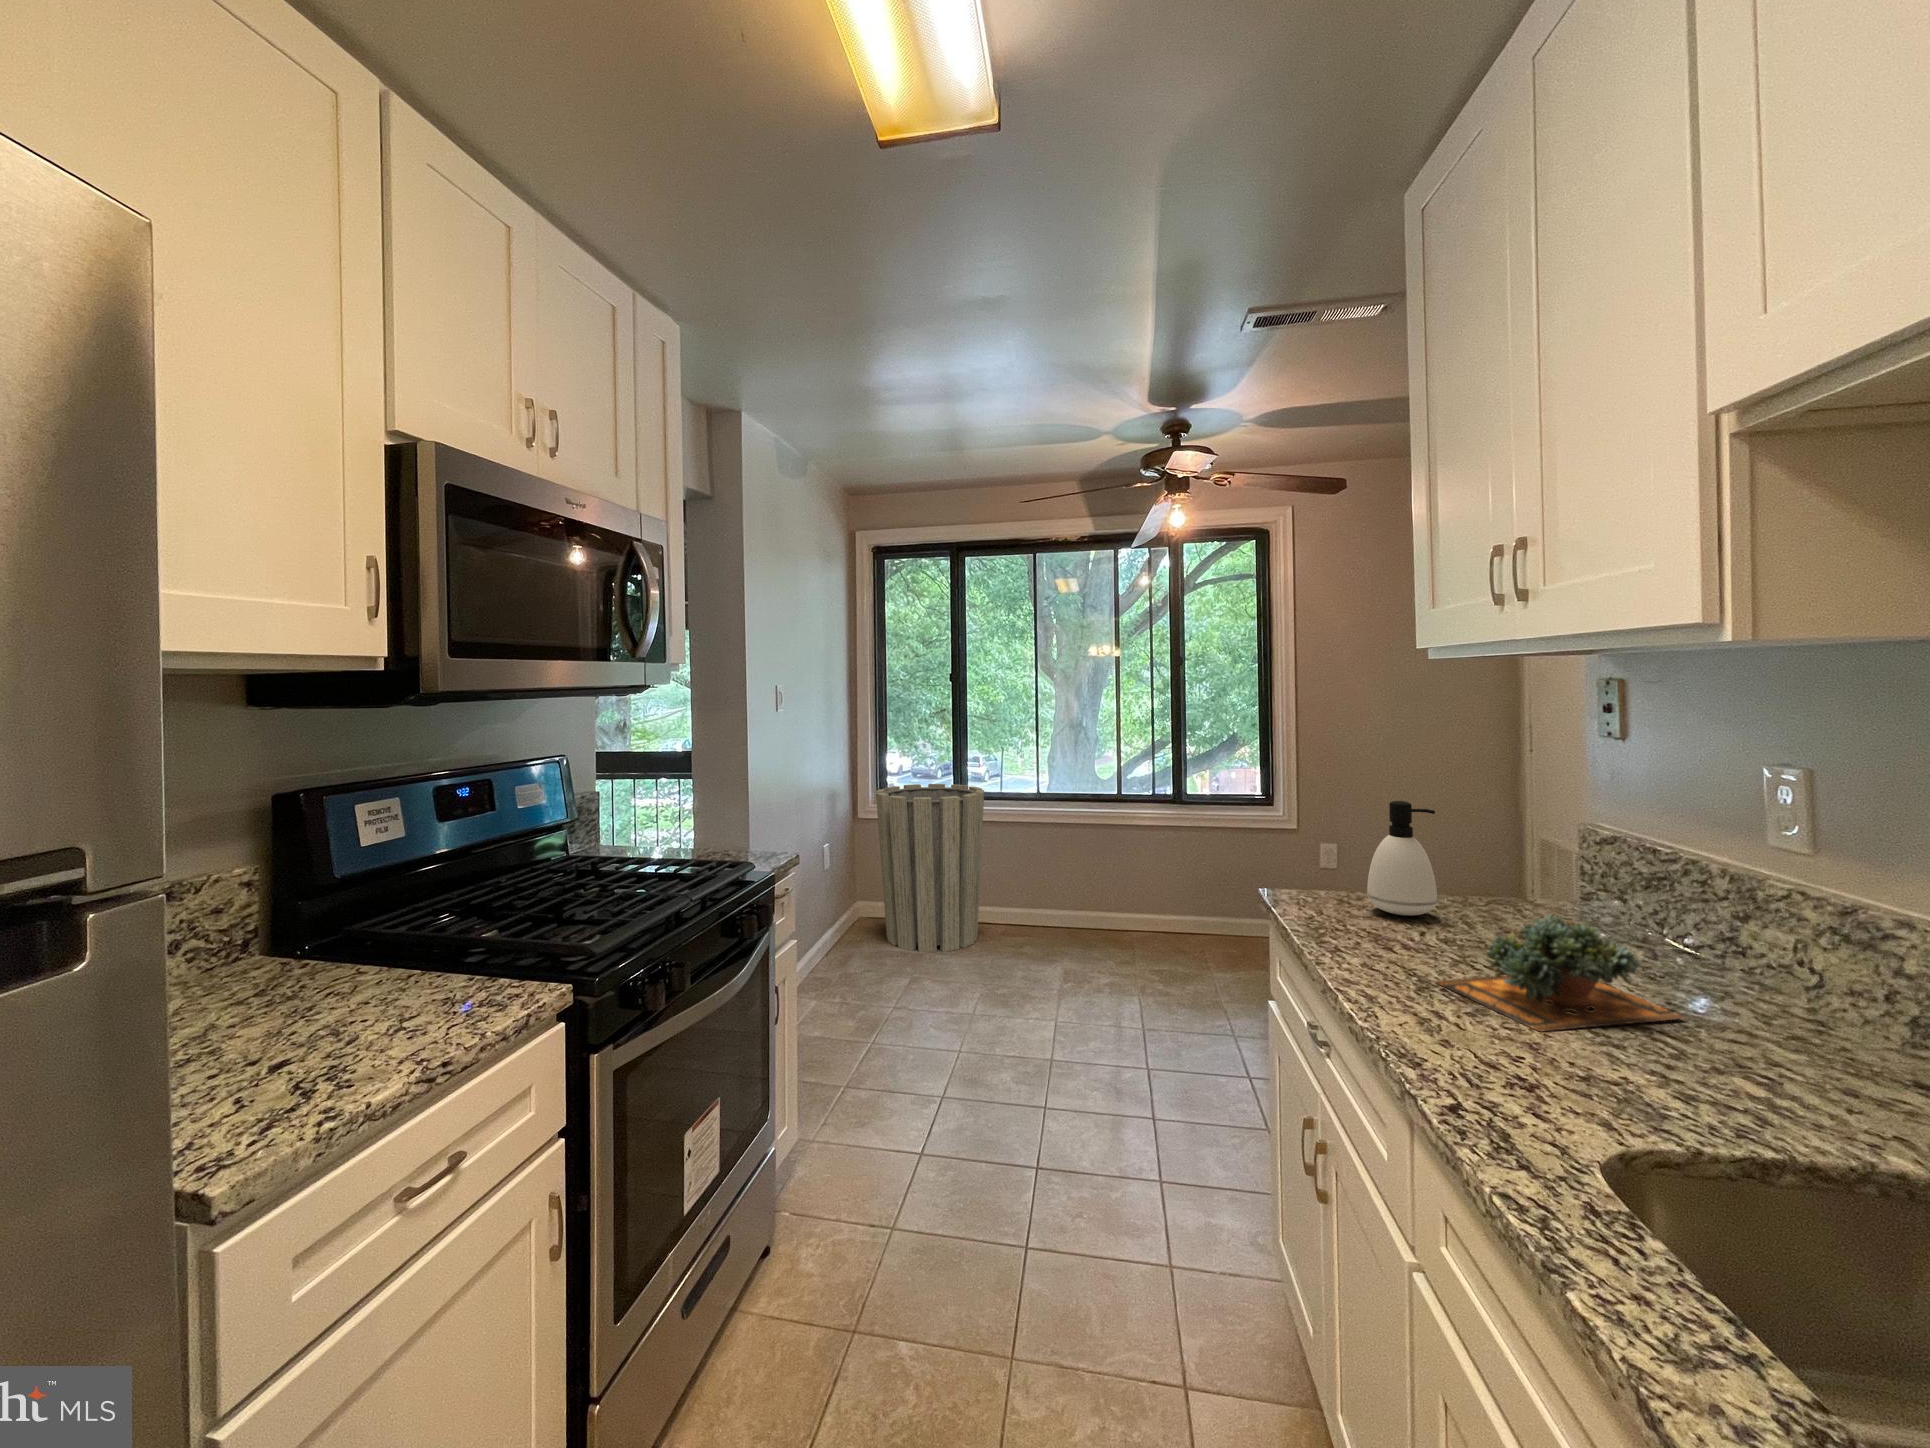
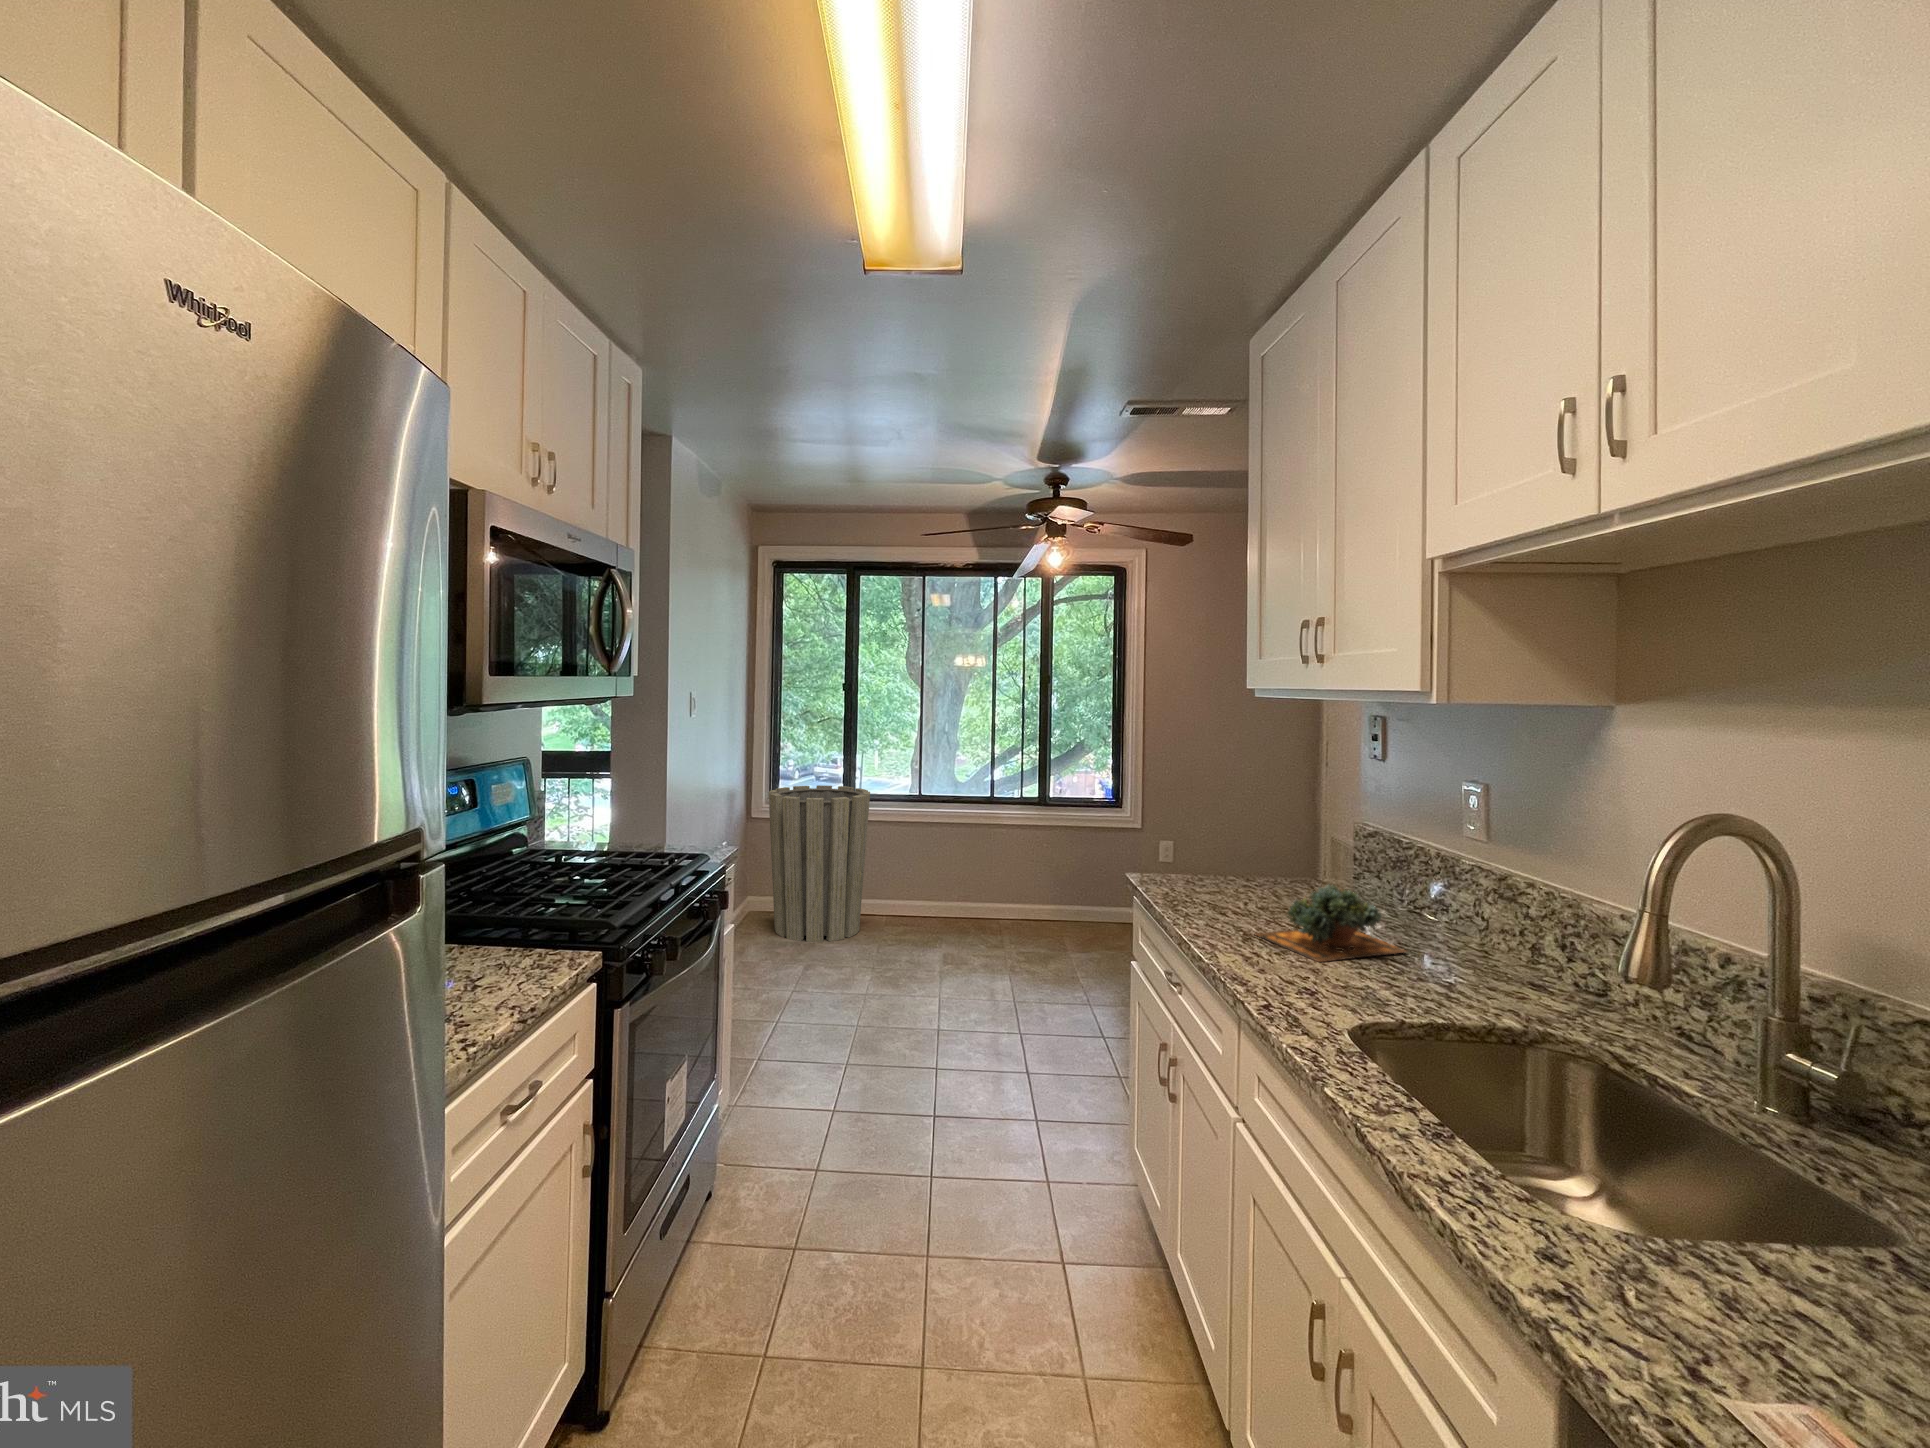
soap dispenser: present [1367,801,1437,916] -> none [1206,804,1256,891]

